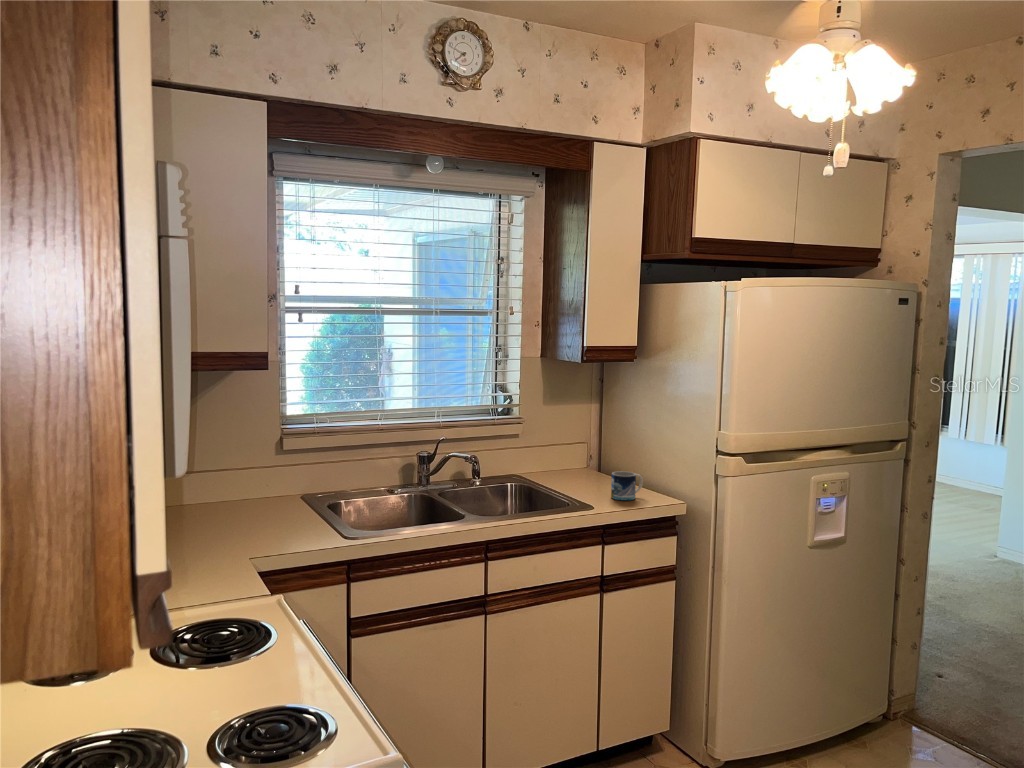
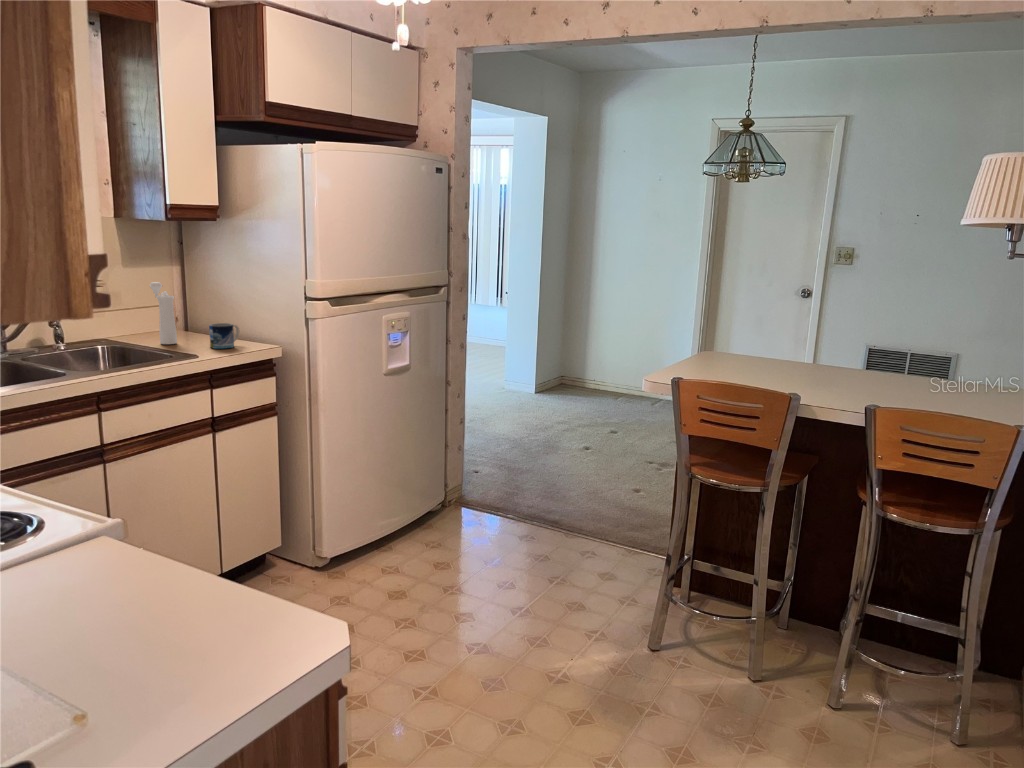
pepper mill: none [563,422,583,488] -> present [150,282,177,344]

